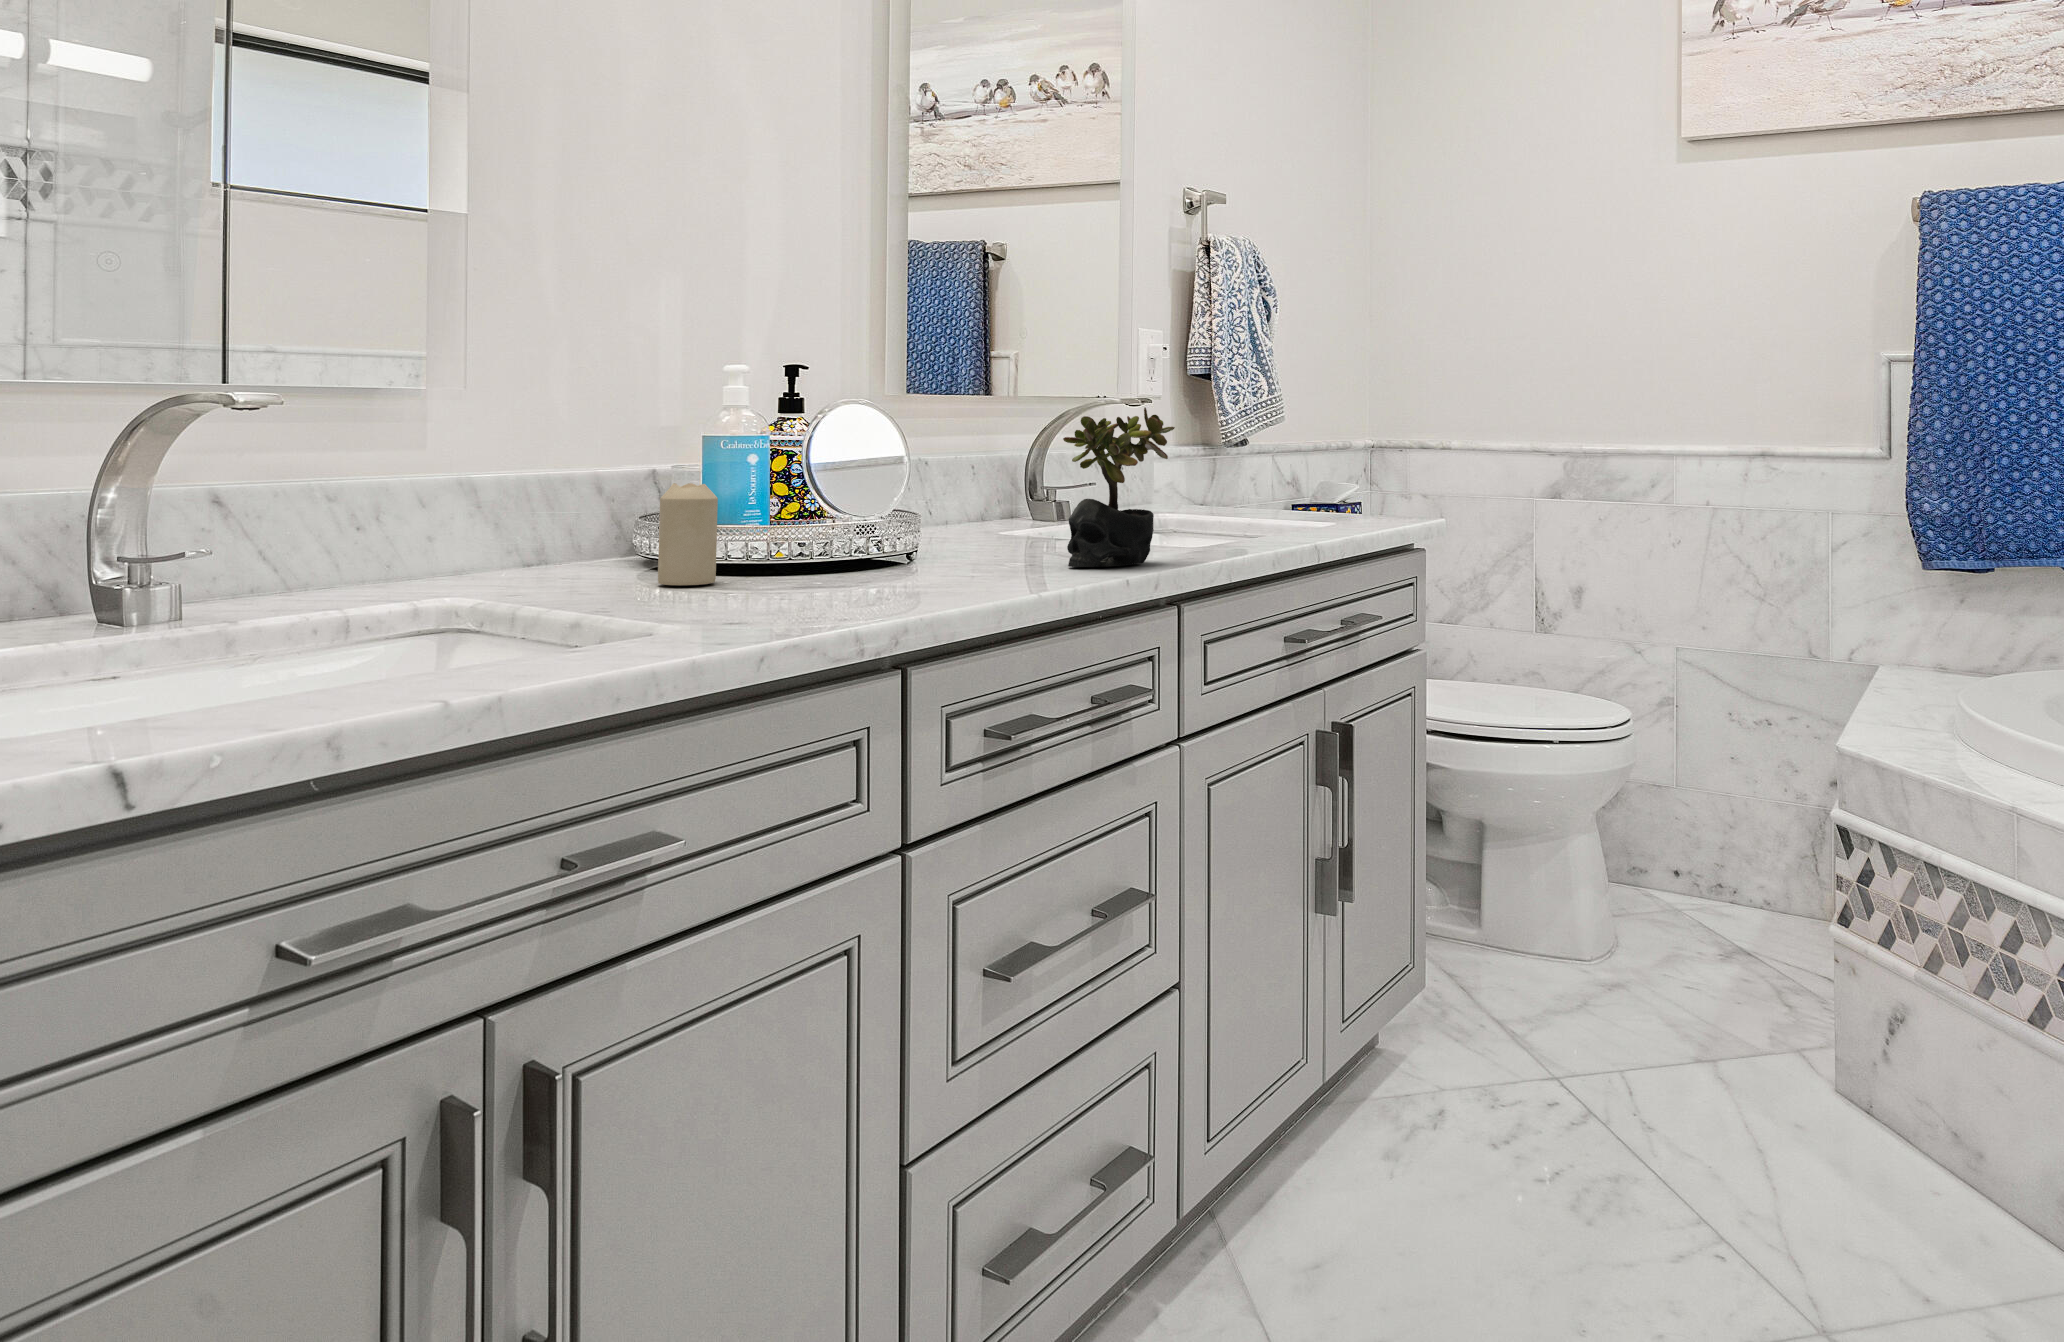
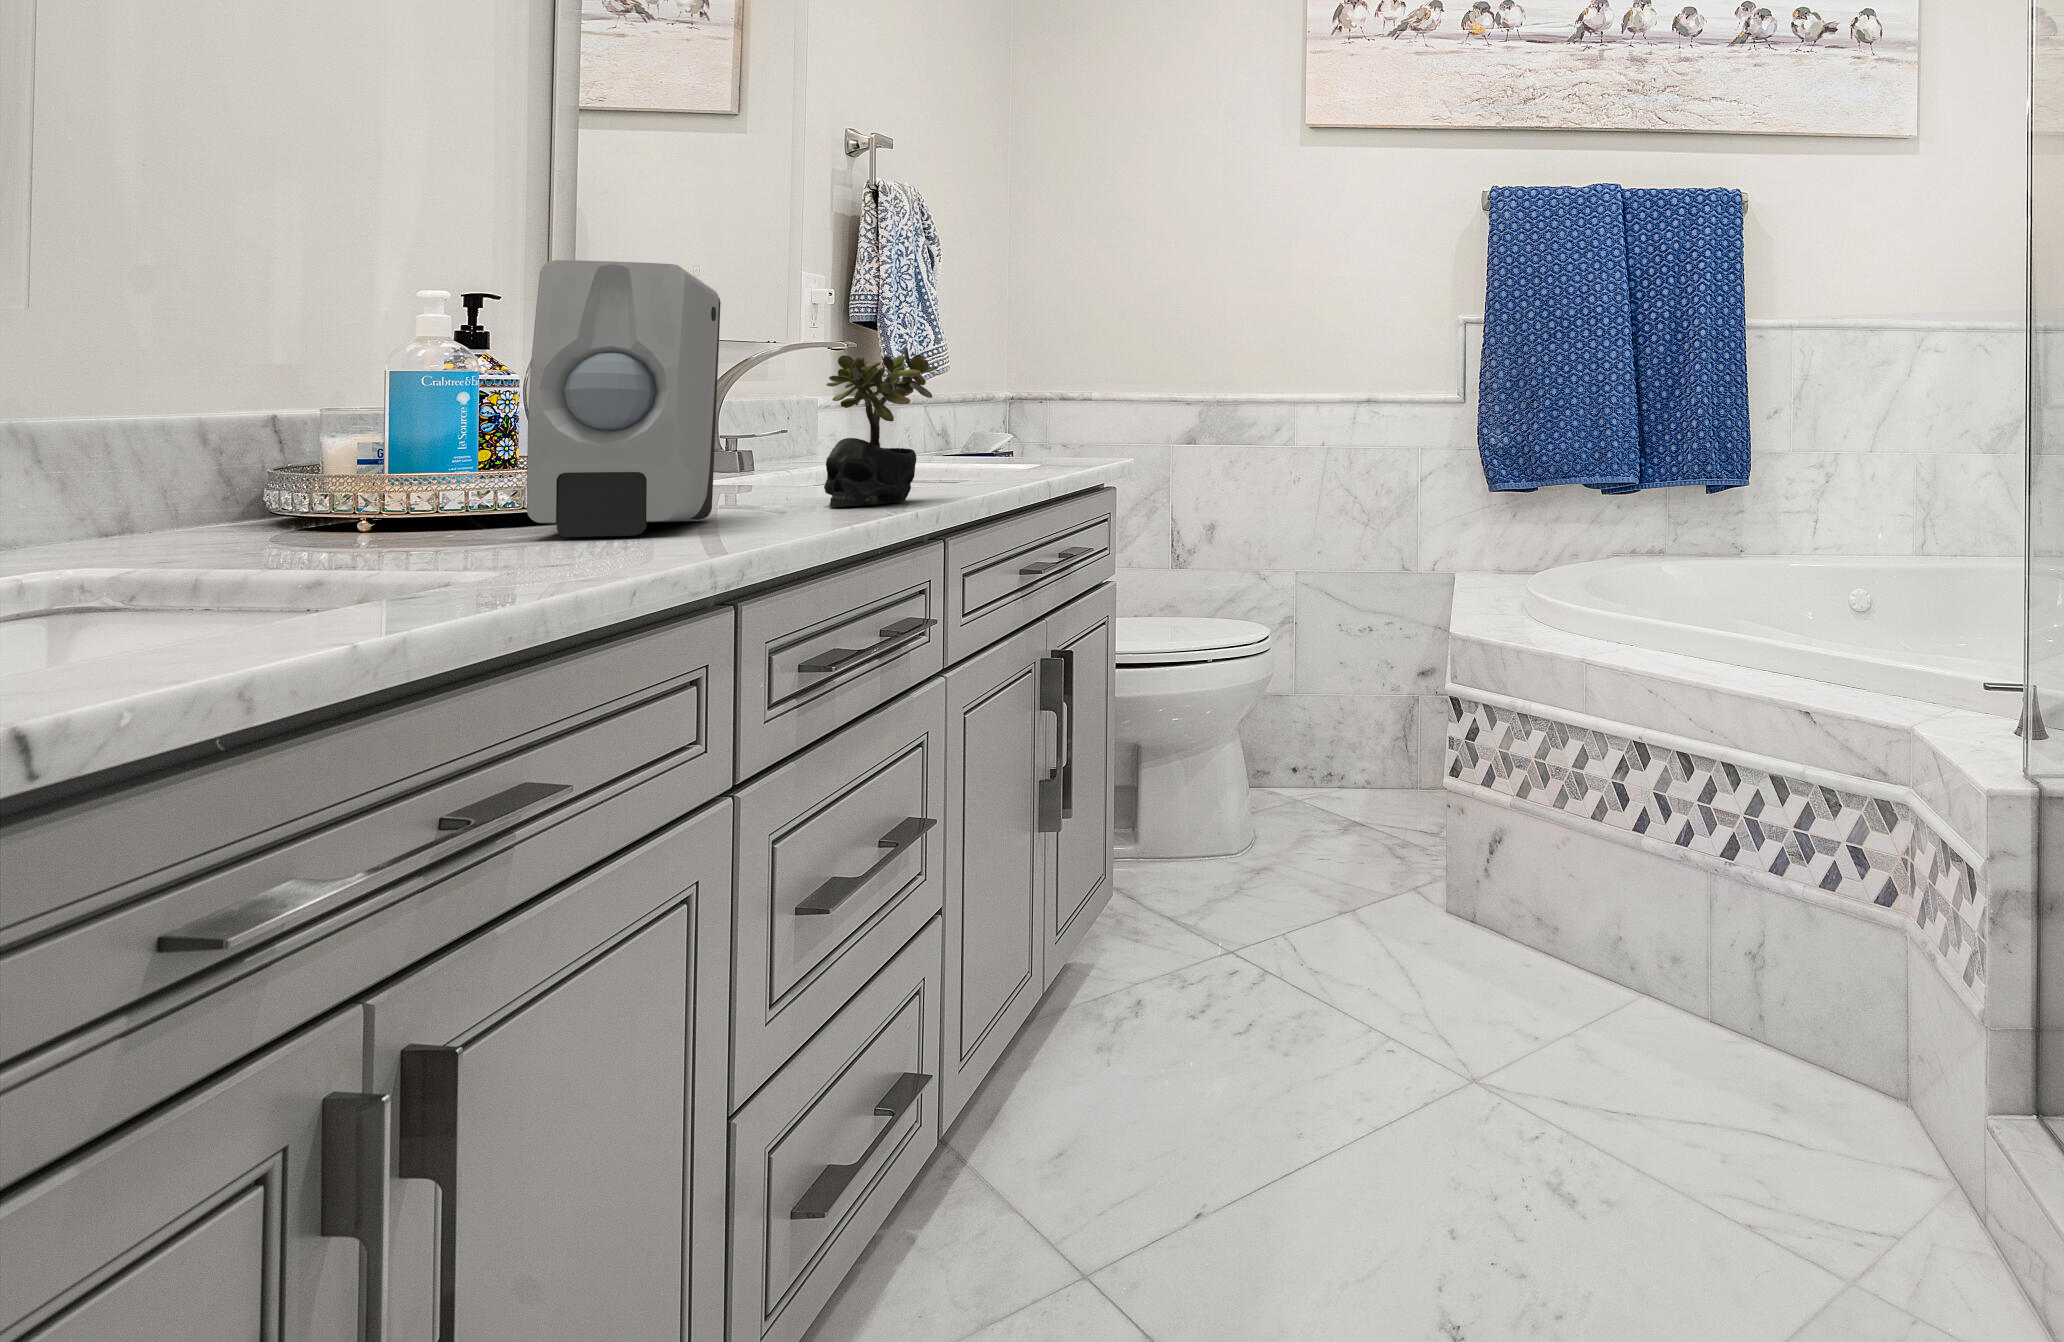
soap dispenser: none [789,334,966,588] -> present [527,260,721,537]
candle: present [658,483,718,585] -> none [331,427,416,545]

